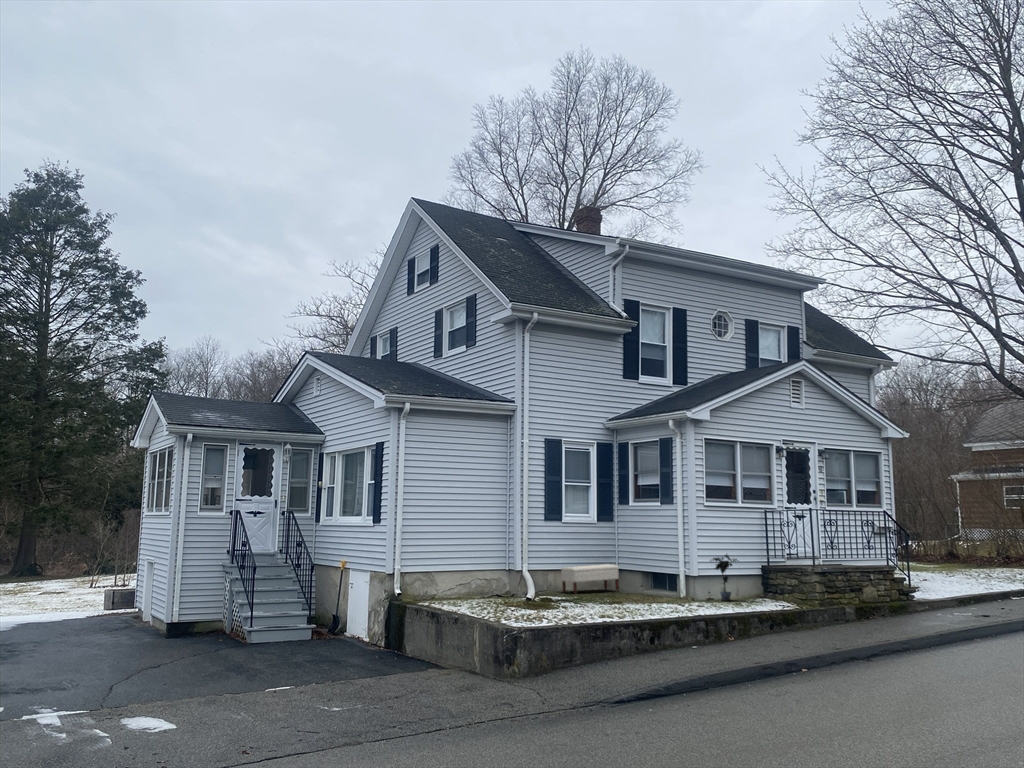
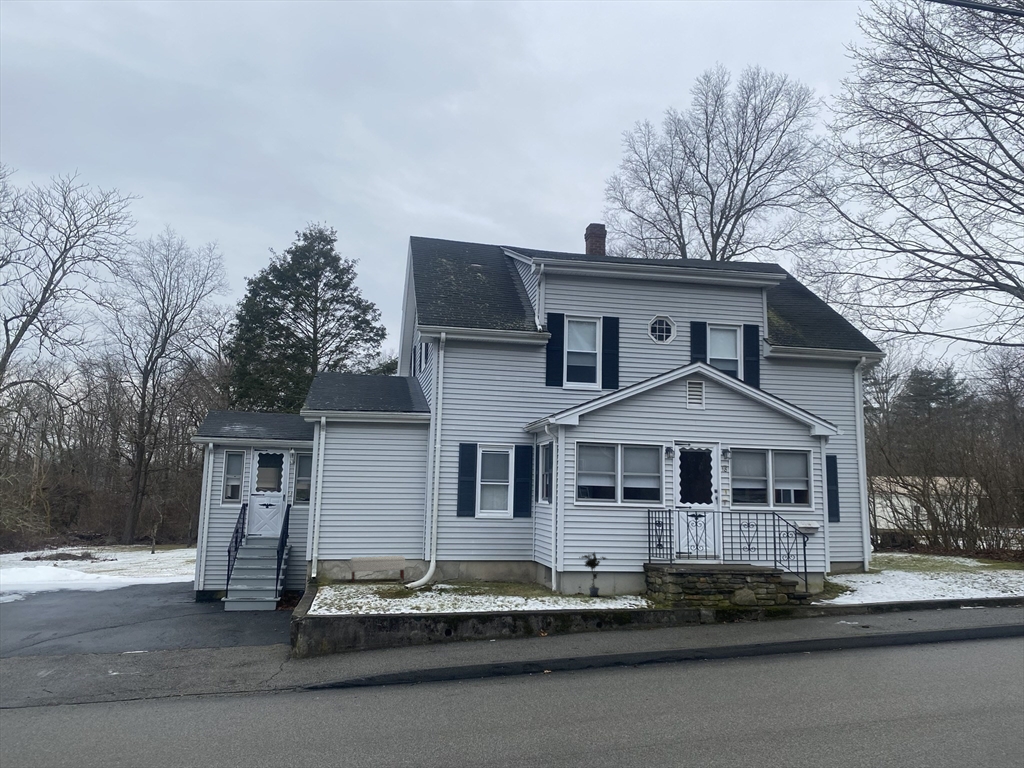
bench: present [561,564,619,594] -> present [351,556,405,582]

